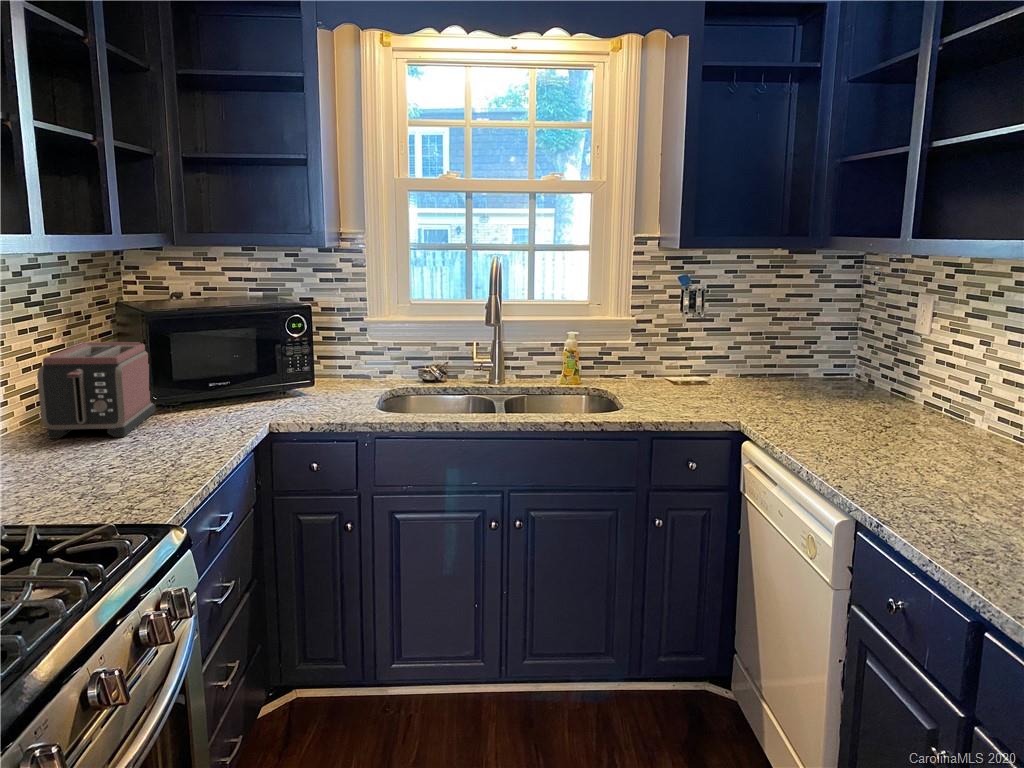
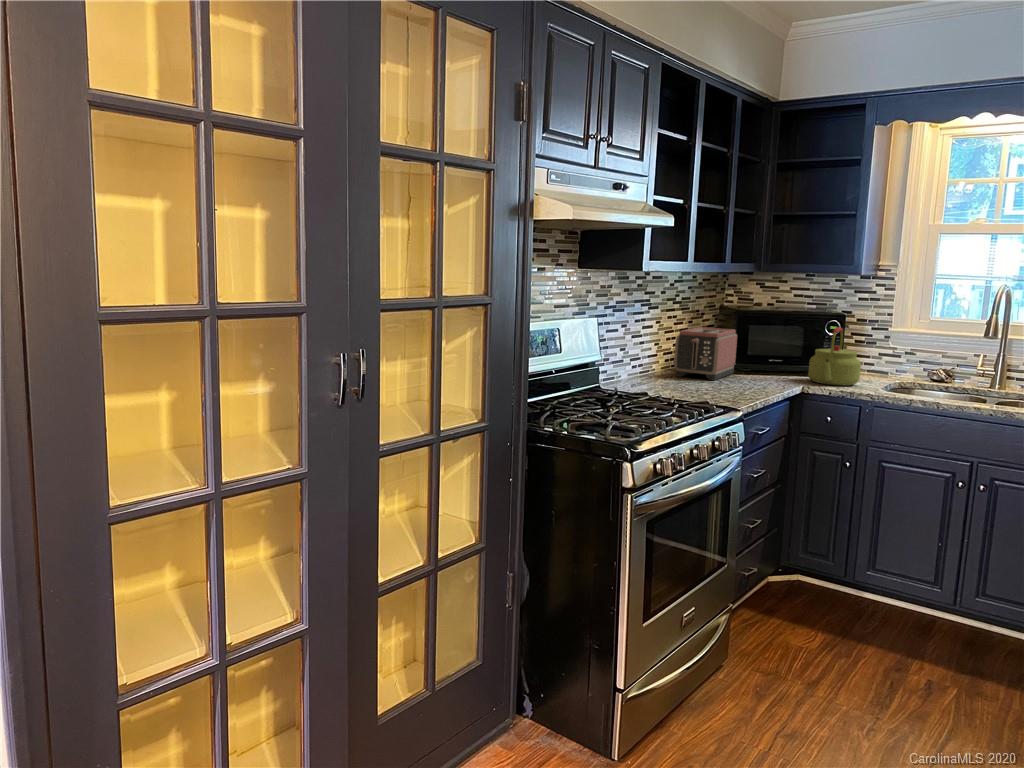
kettle: none [272,325,344,411] -> present [808,327,861,386]

